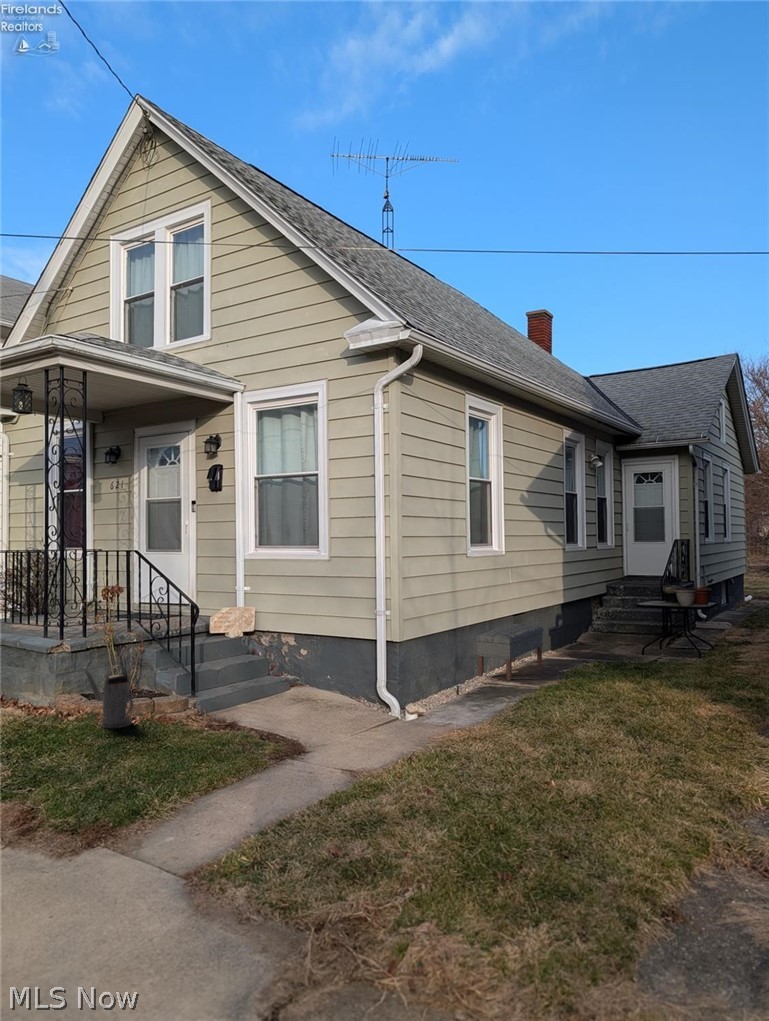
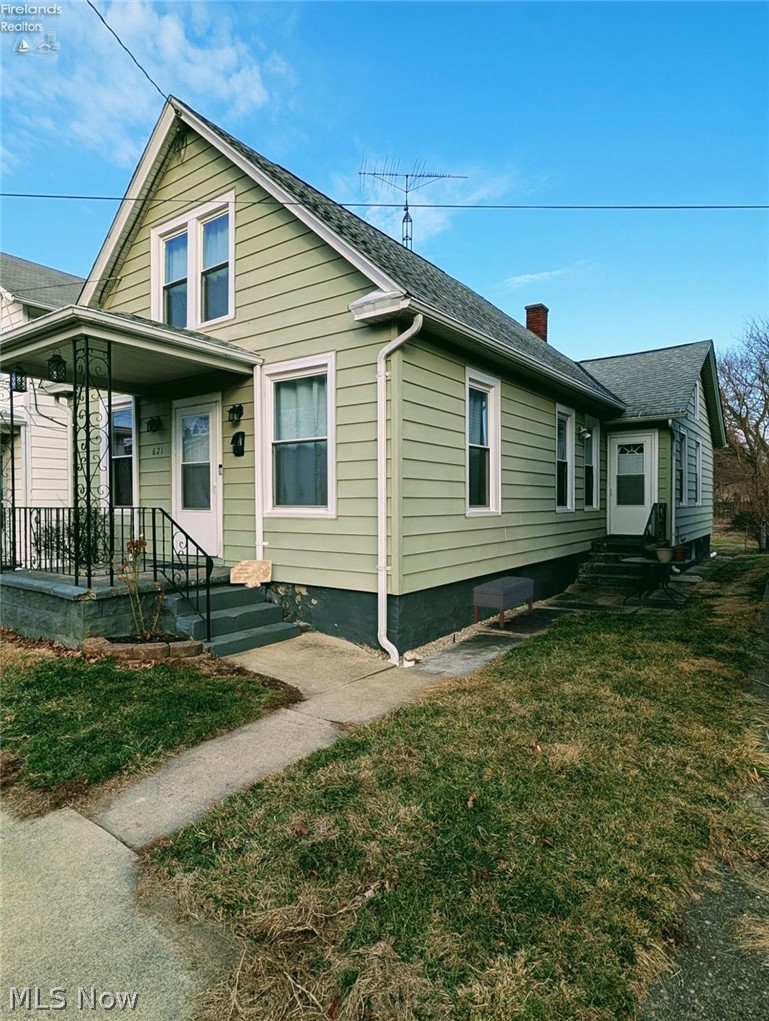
watering can: present [86,665,134,728] -> none [111,612,151,670]

